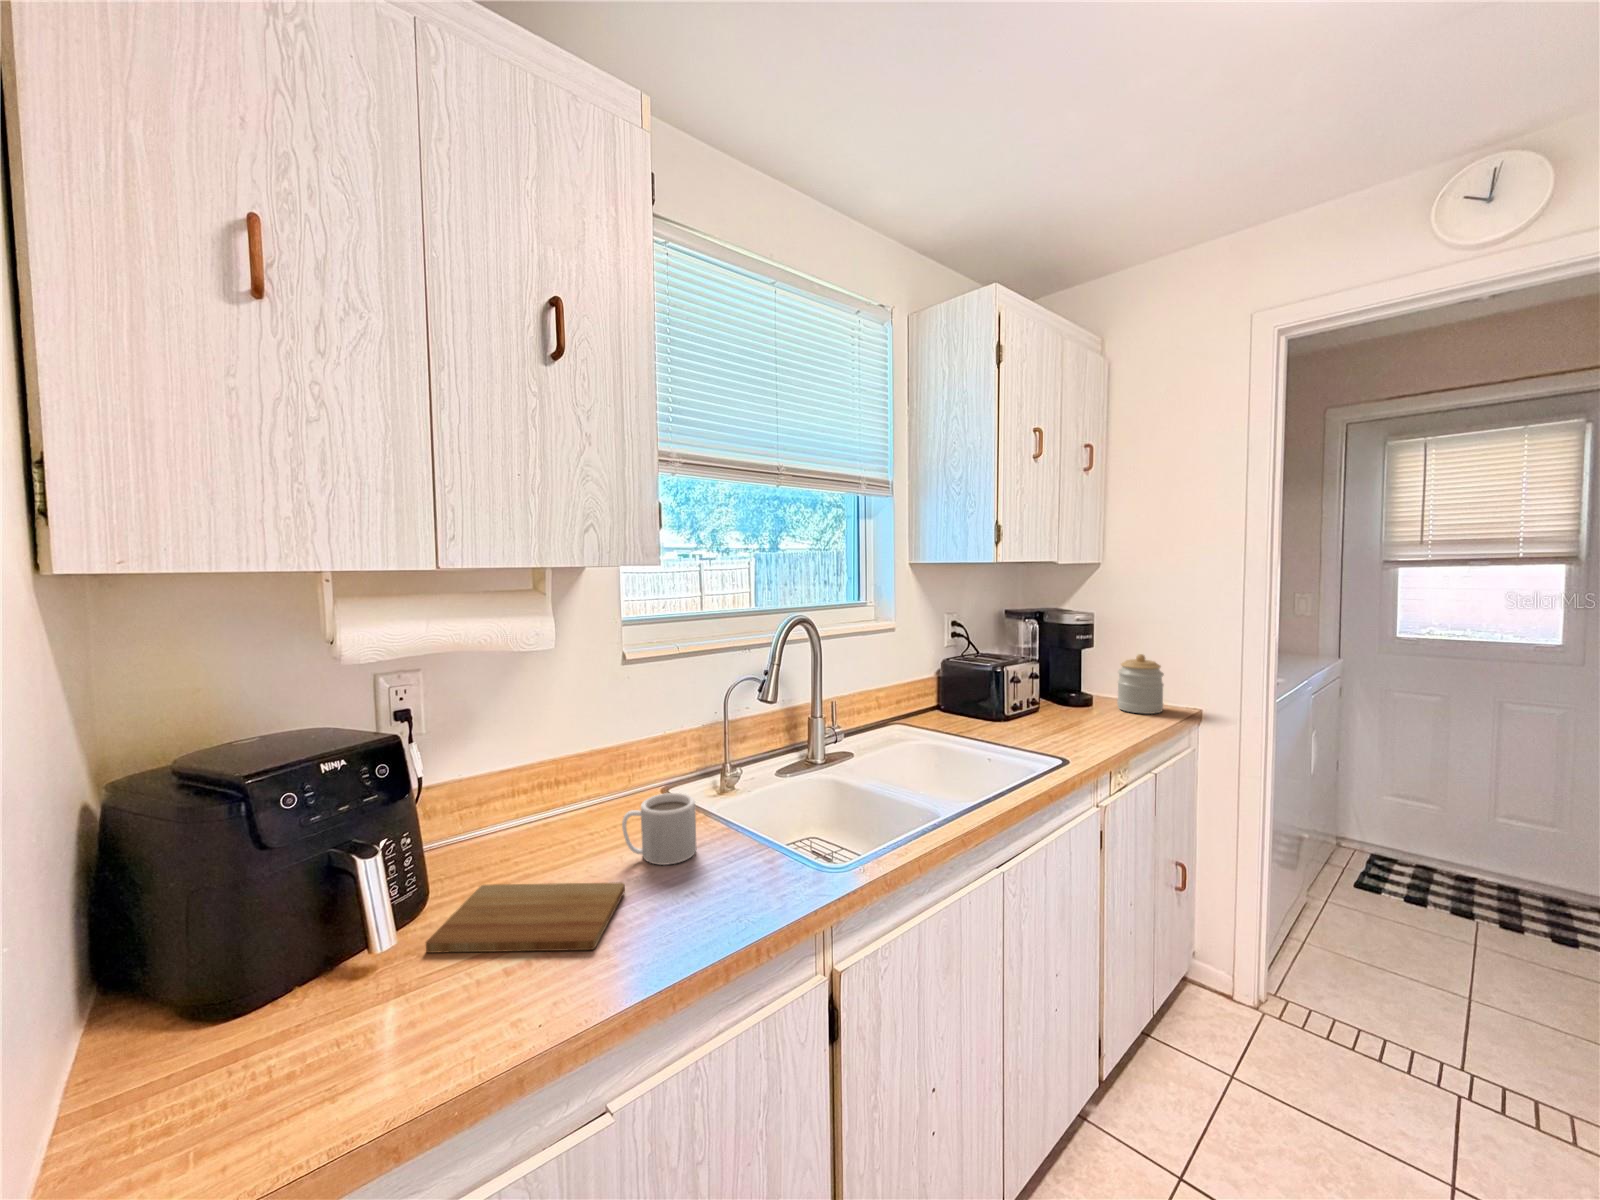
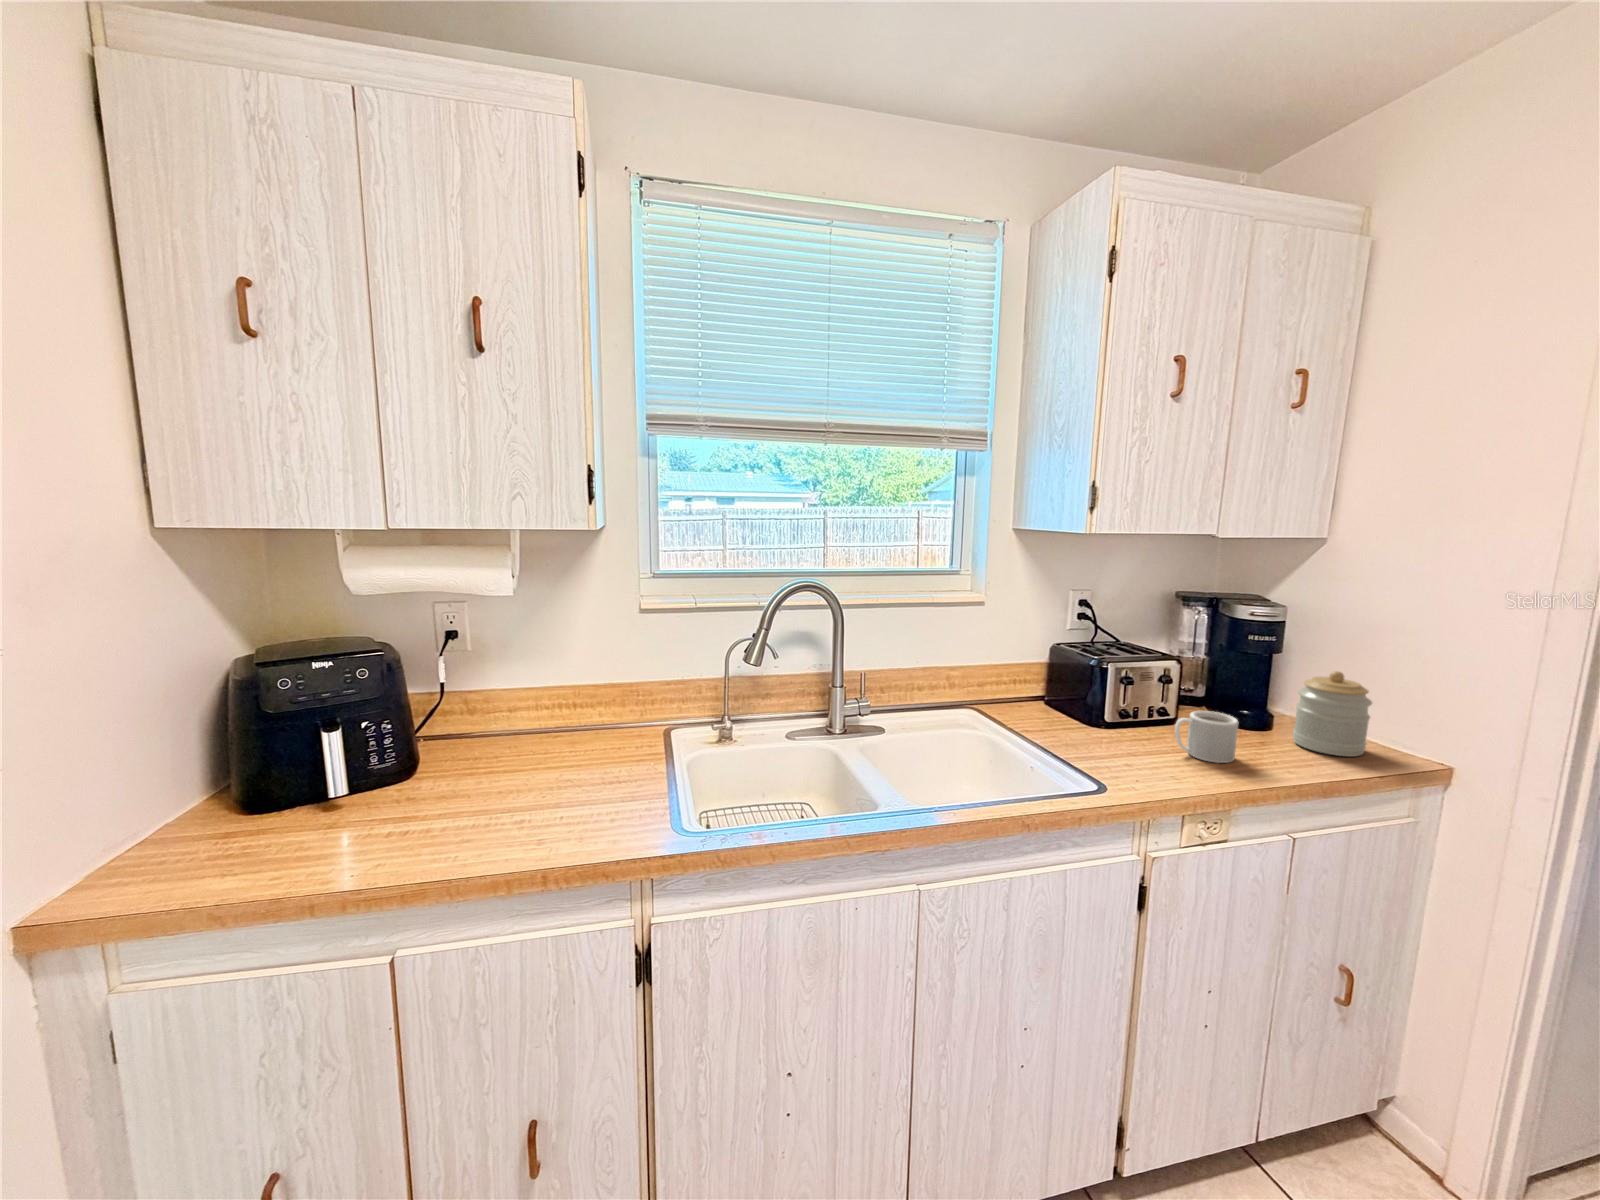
mug: present [622,793,696,865] -> present [1175,711,1238,763]
cutting board: present [426,882,625,953] -> none [371,771,525,838]

